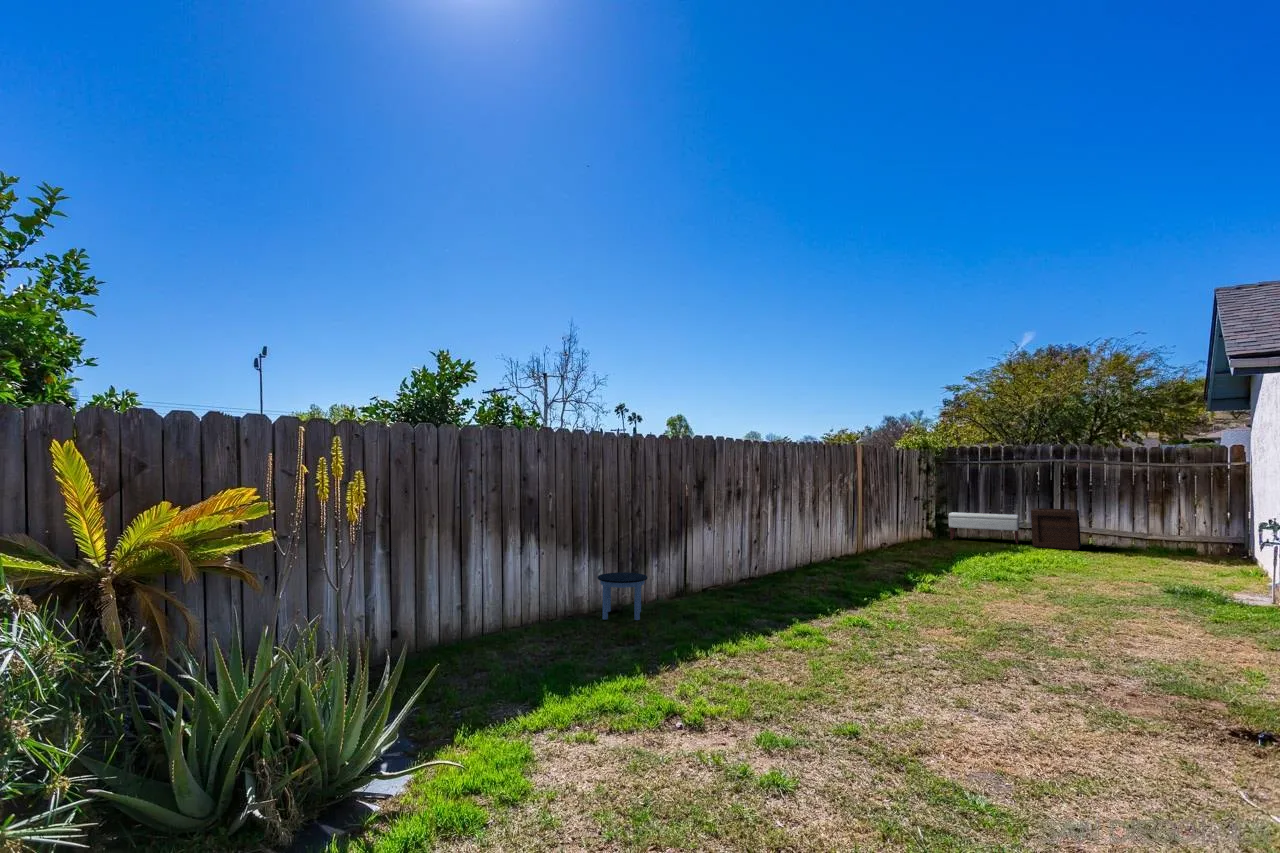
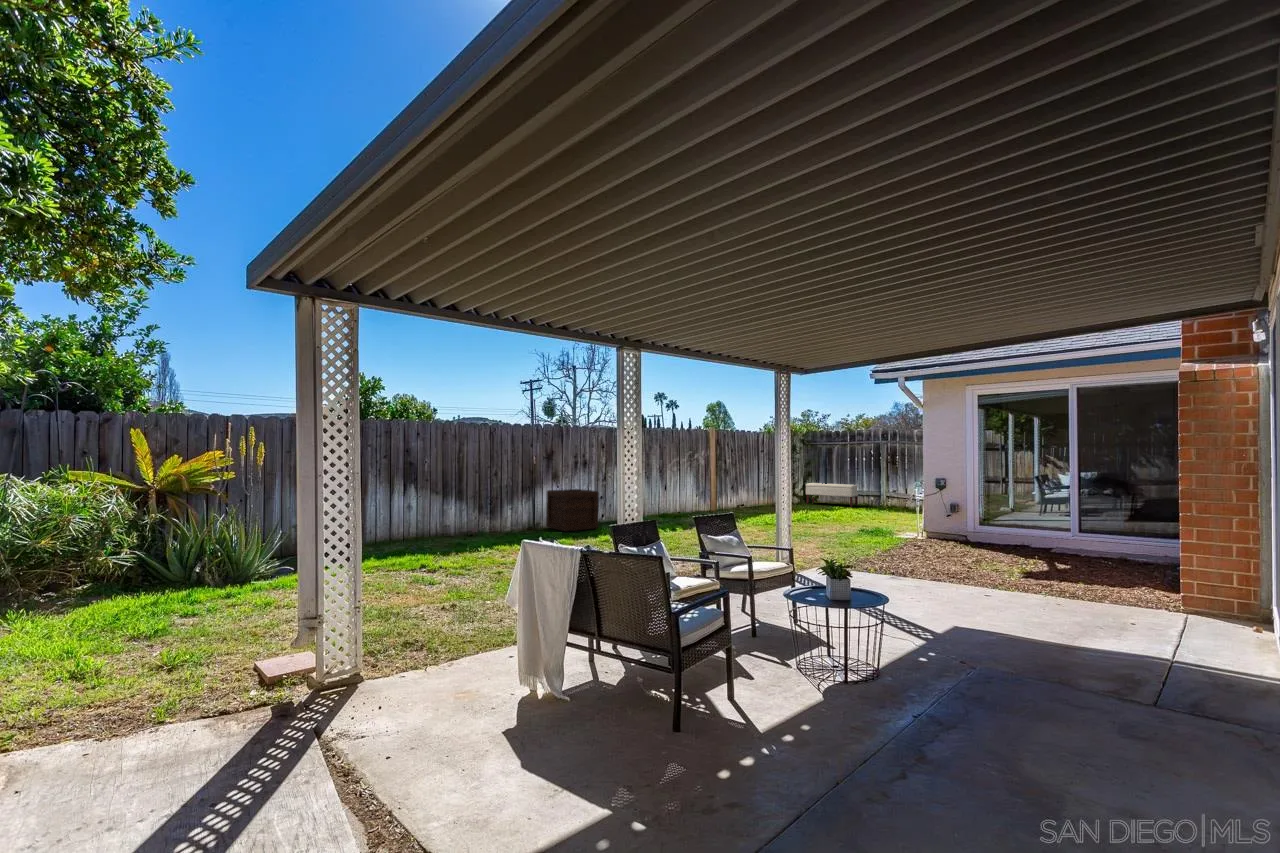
wooden crate: present [1031,508,1081,550] -> present [546,489,598,531]
round table: present [597,572,647,620] -> none [458,511,490,538]

